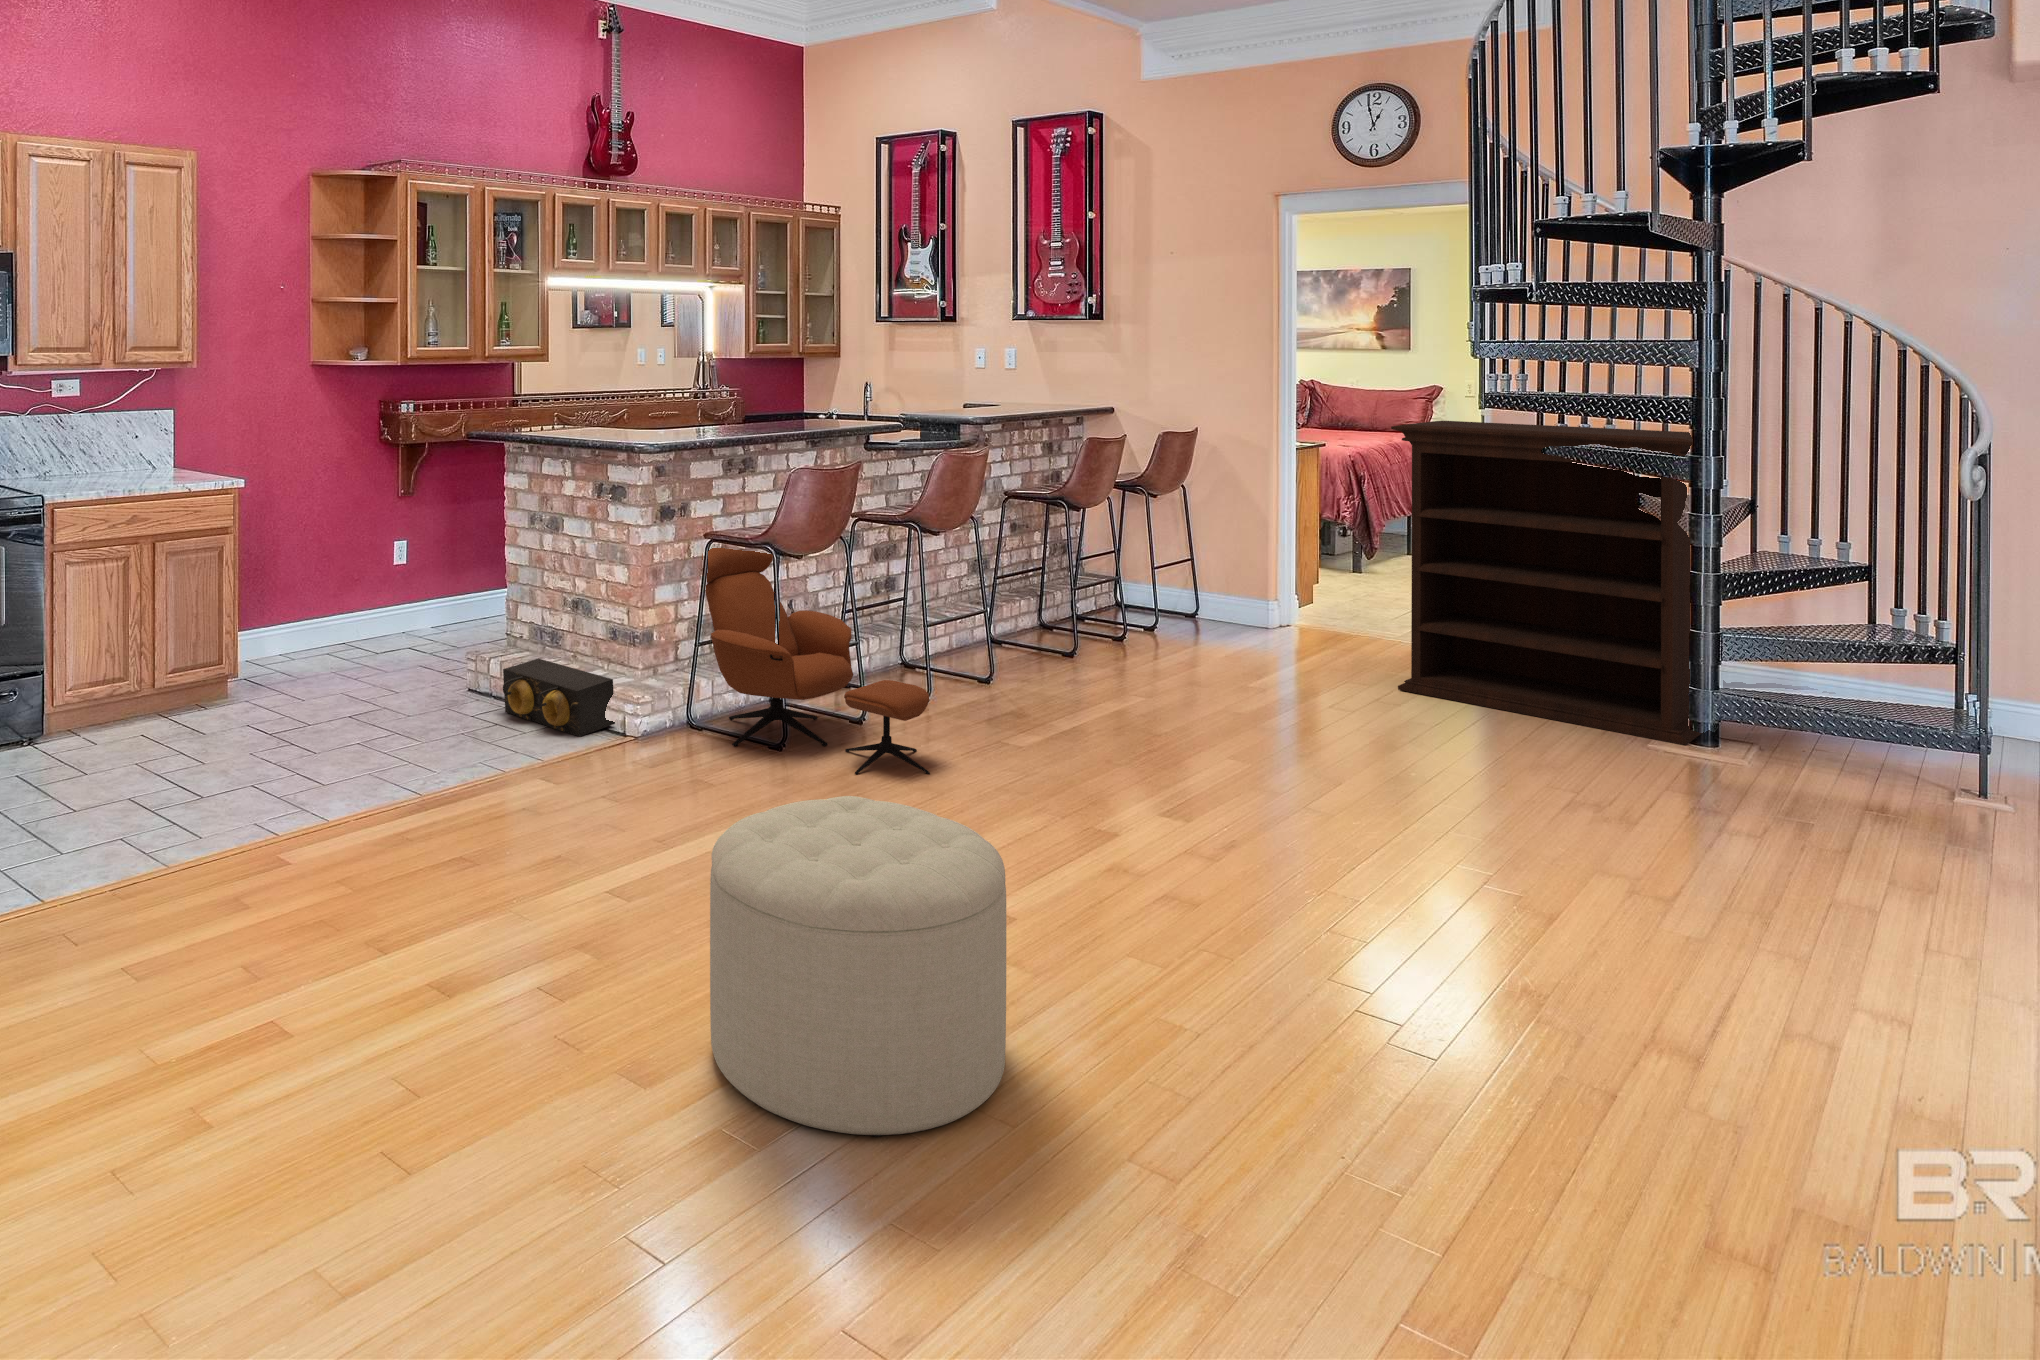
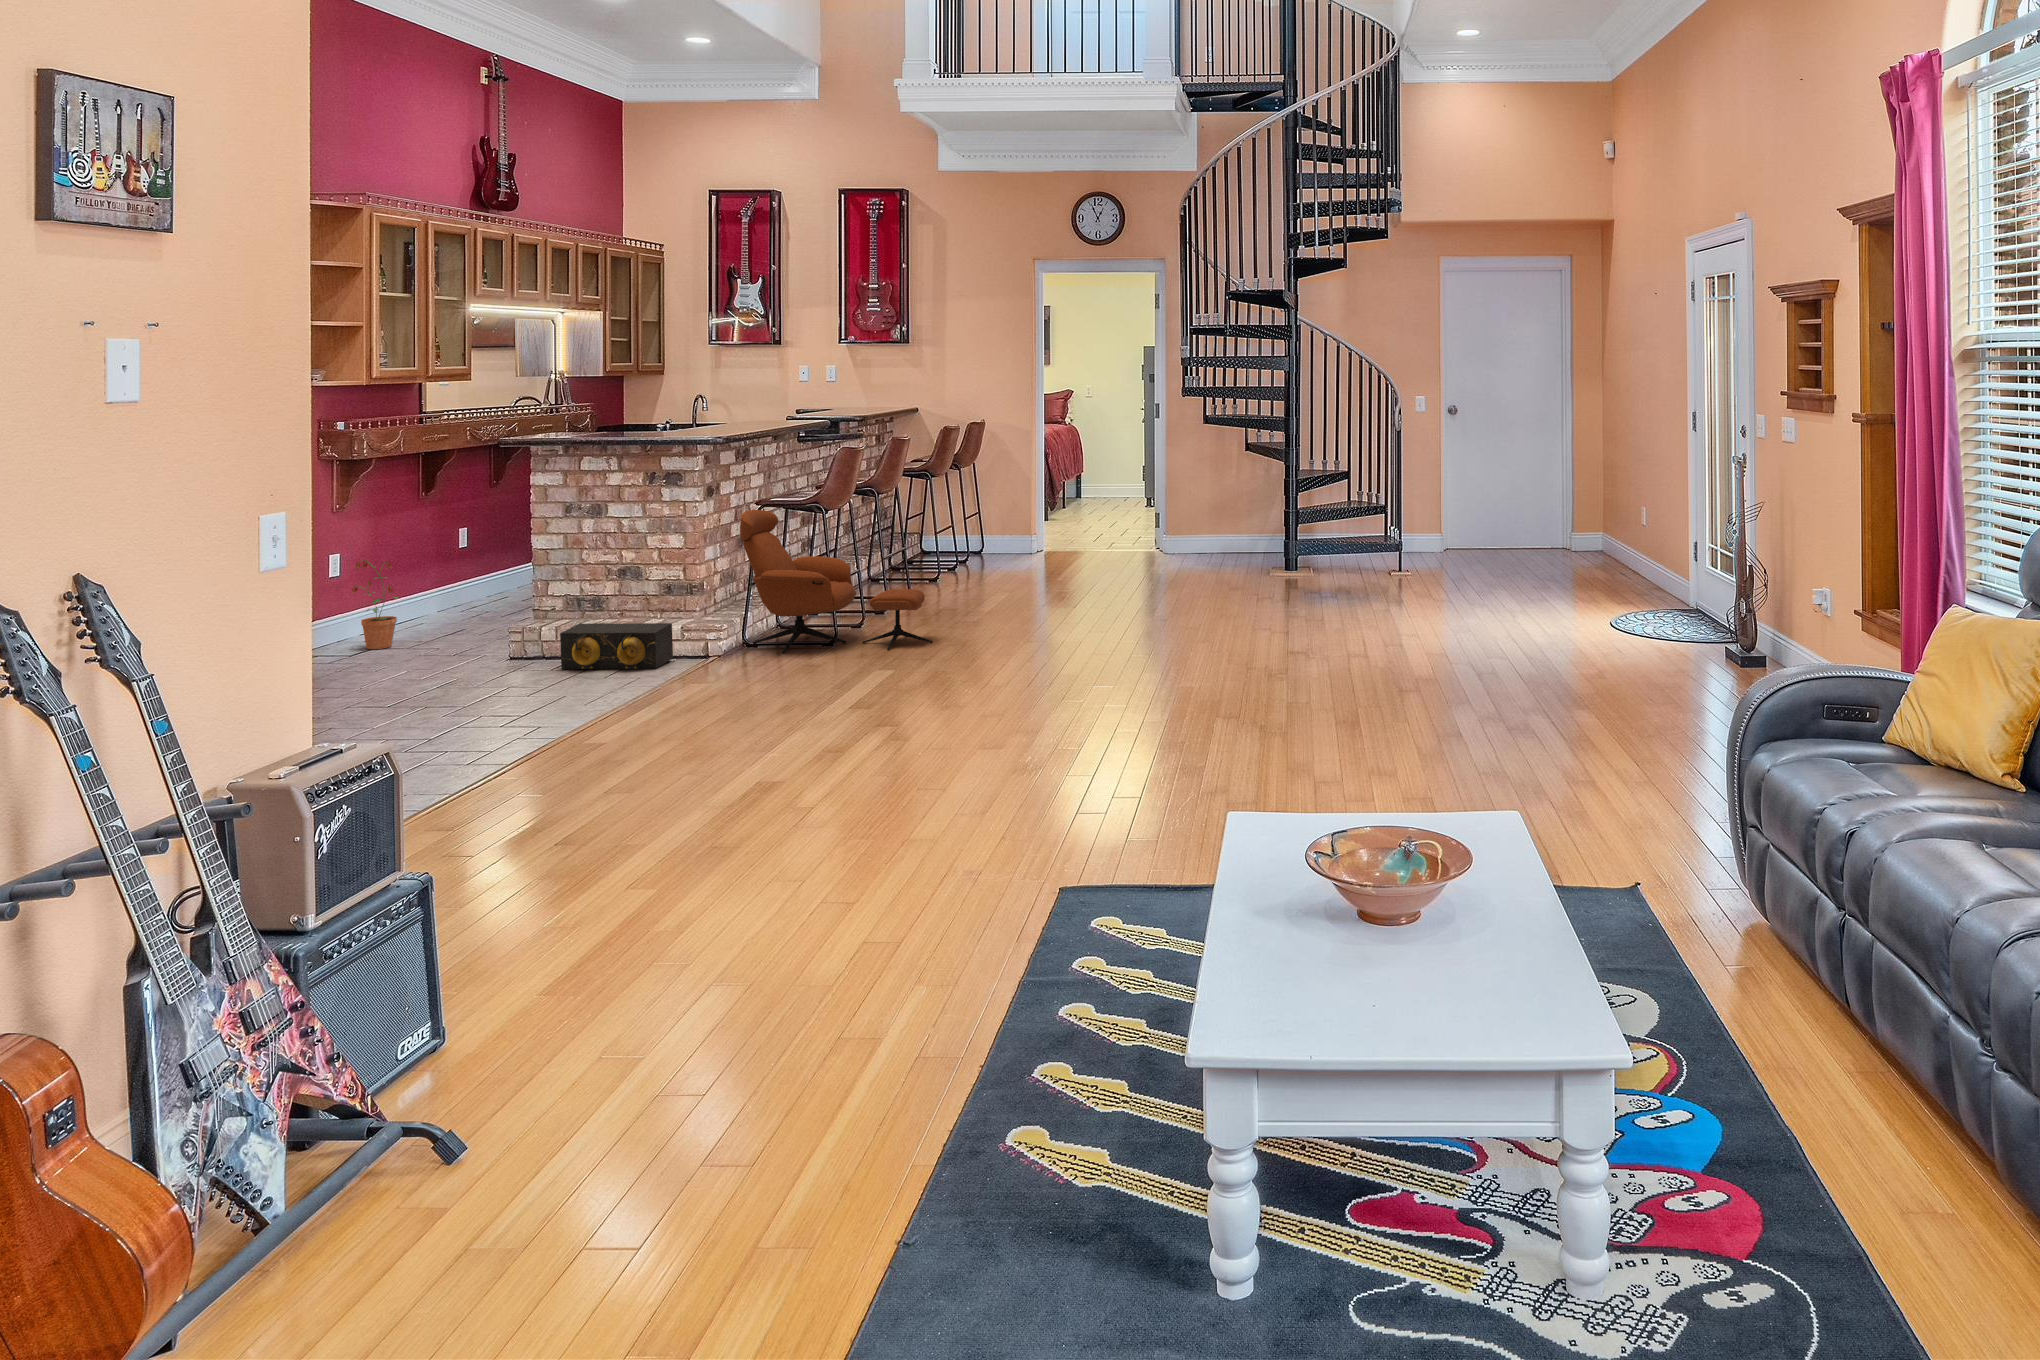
bookshelf: present [1391,421,1702,745] -> none [1130,405,1289,574]
potted plant: none [412,546,464,642] -> present [352,560,399,649]
ottoman: present [710,796,1006,1137] -> none [980,599,1133,739]

